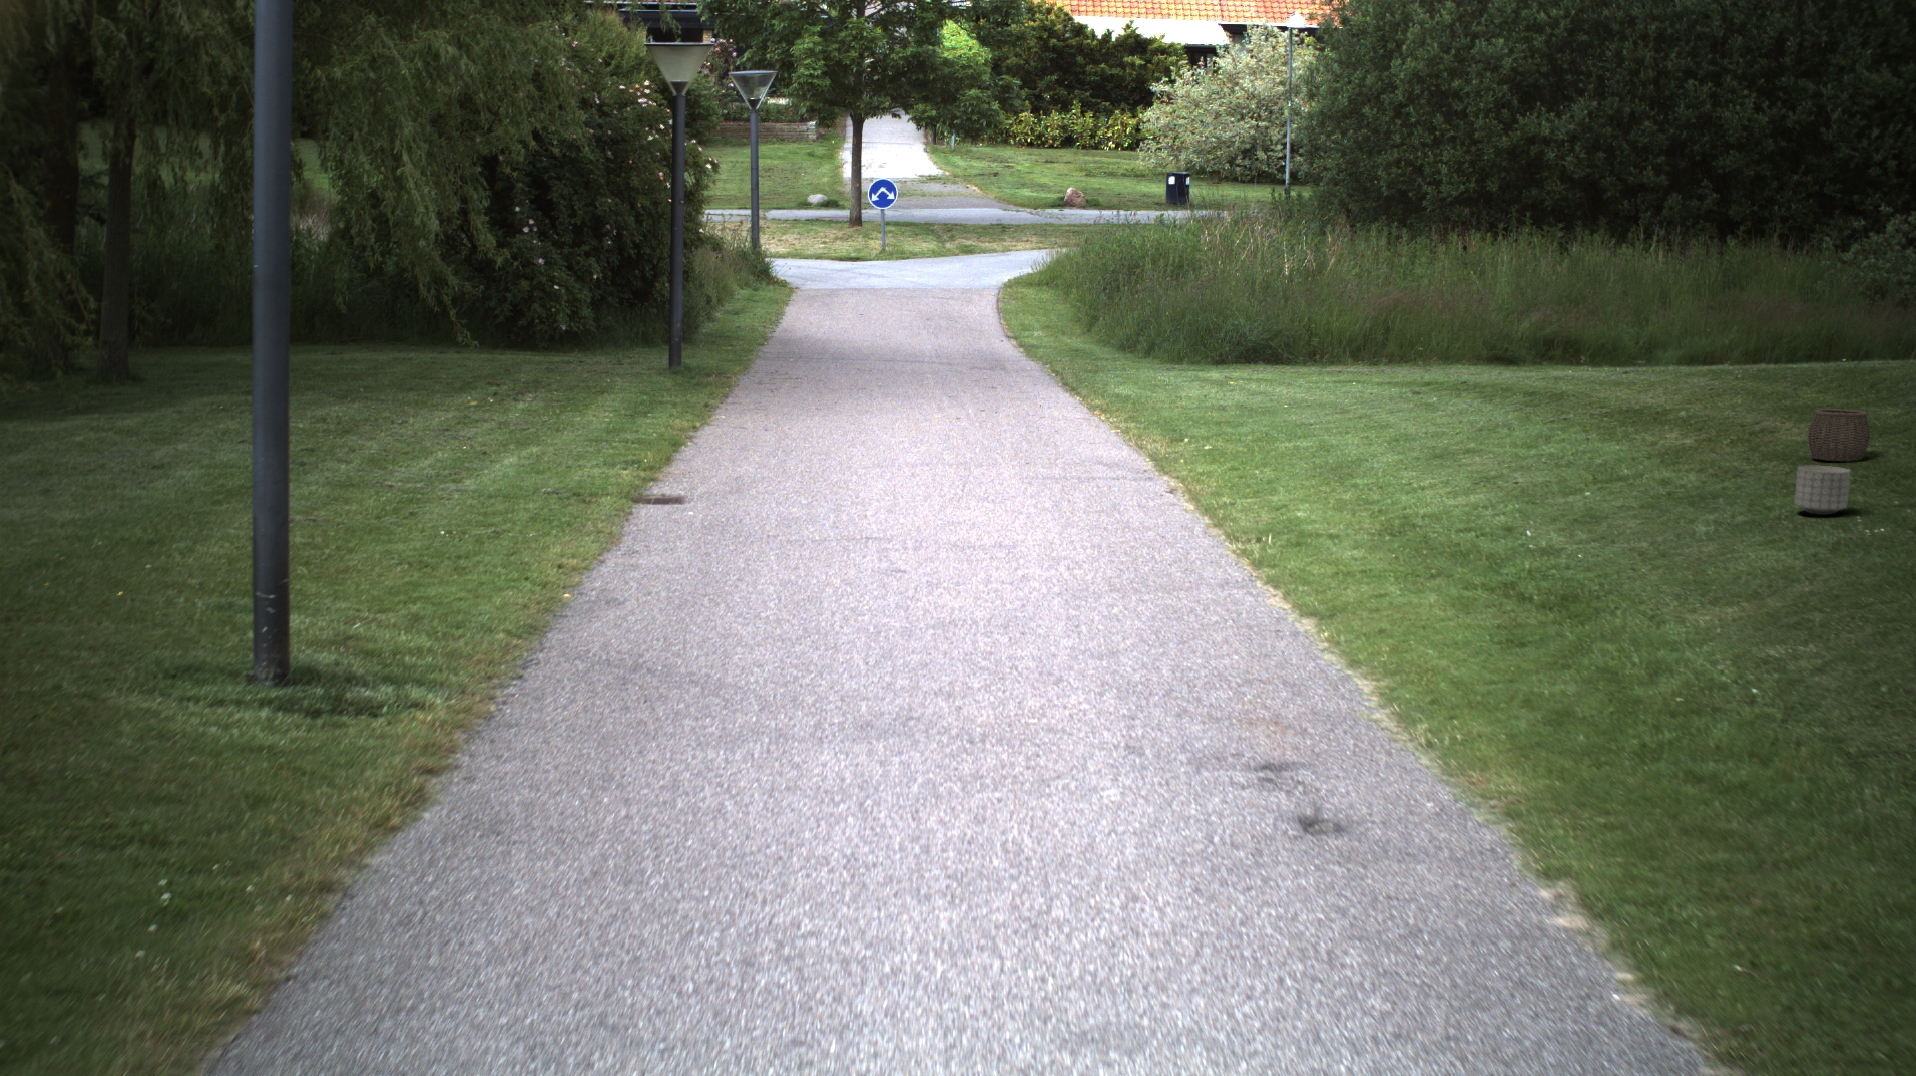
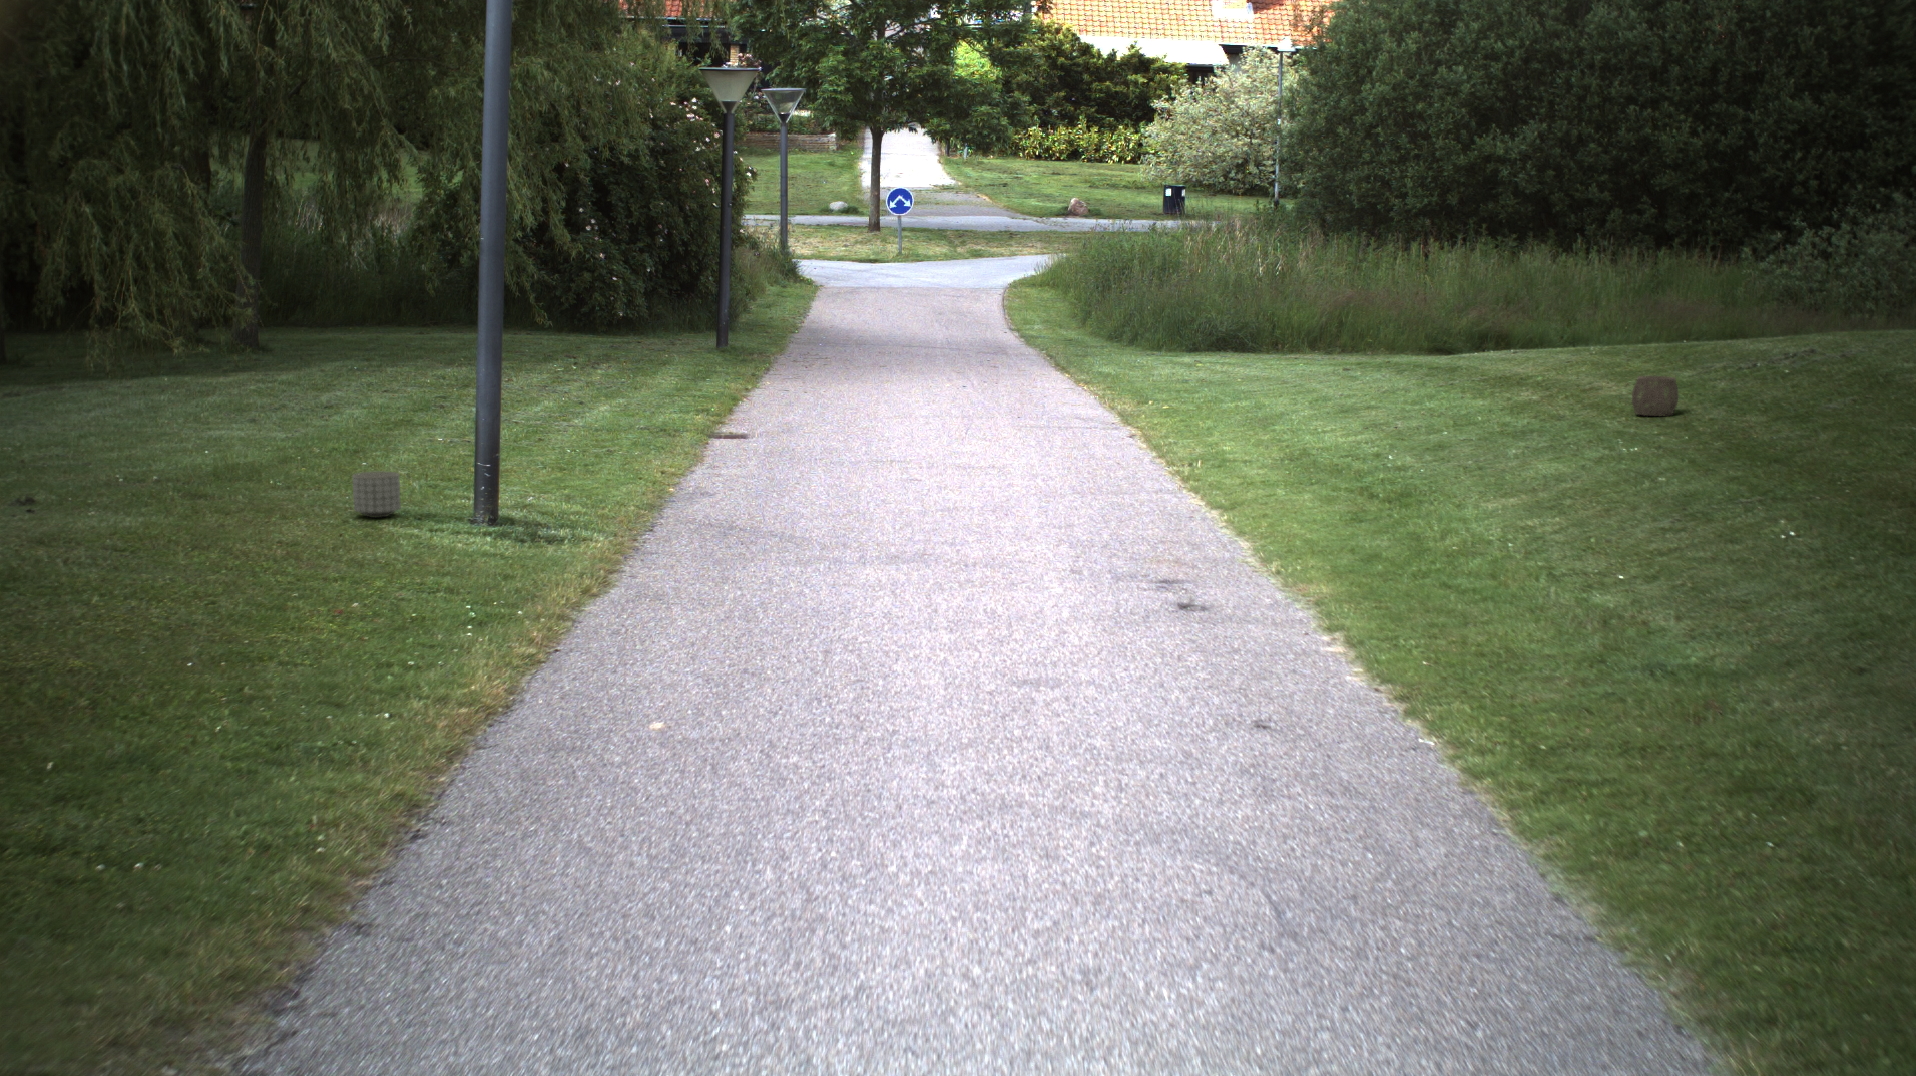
planter: present [1795,466,1850,515] -> present [352,472,401,518]

